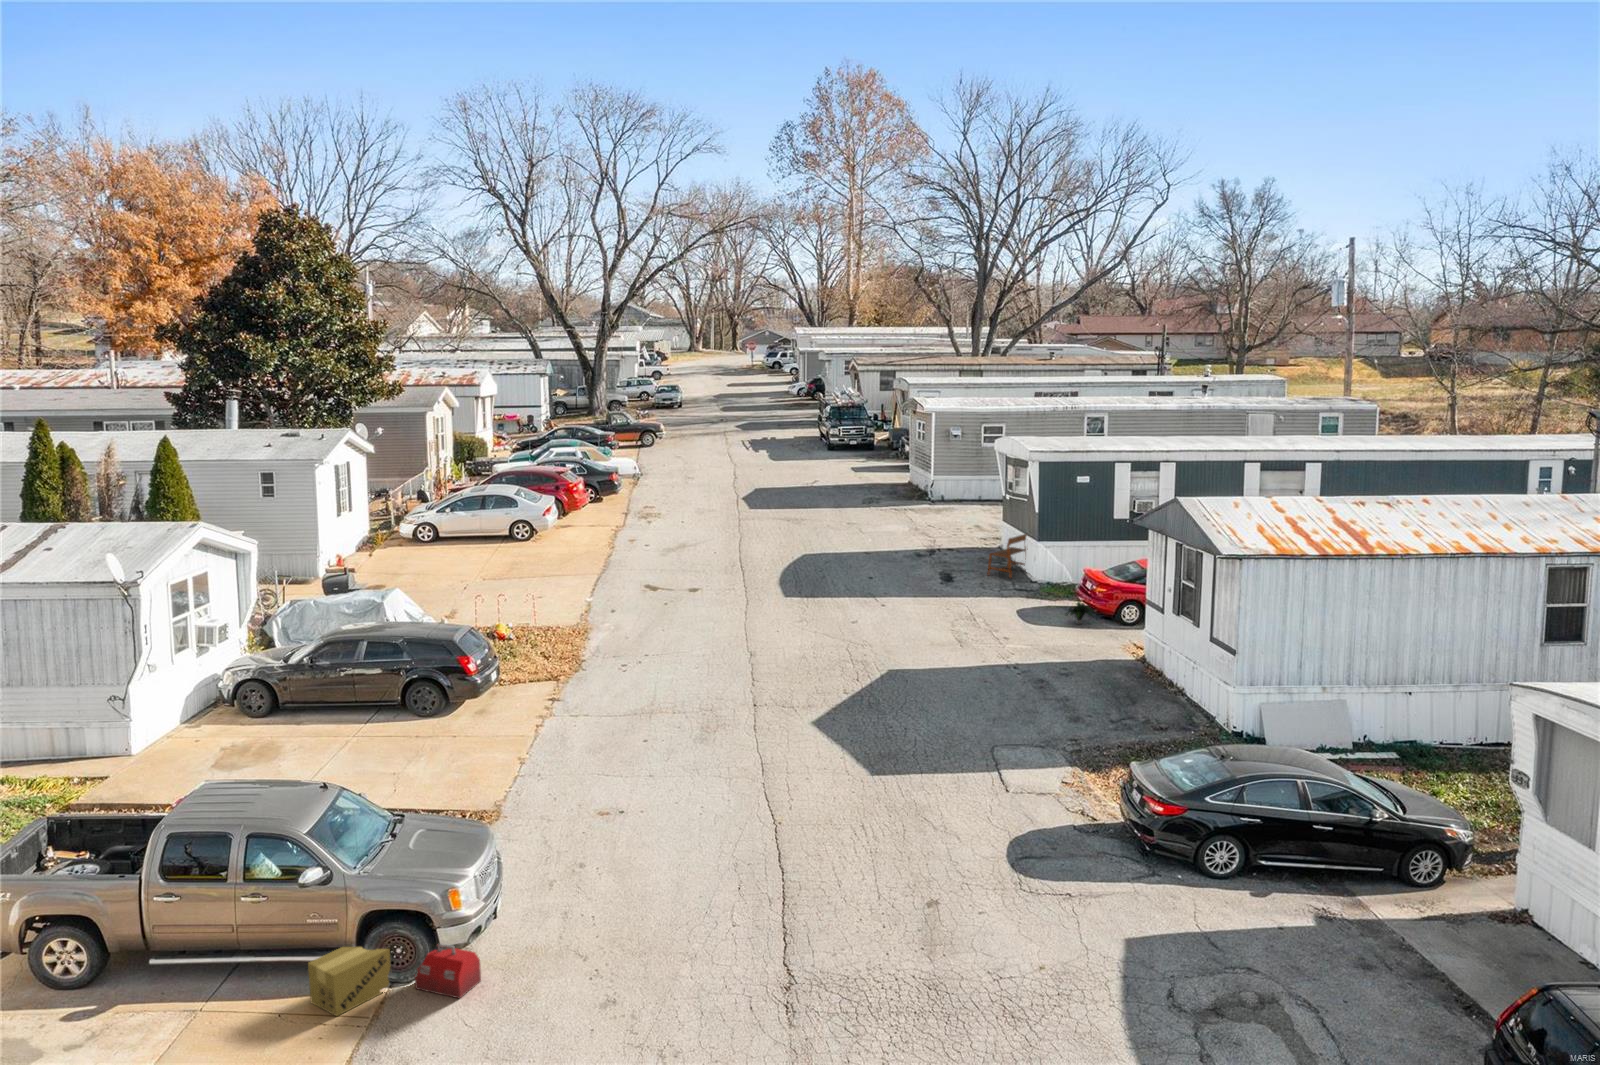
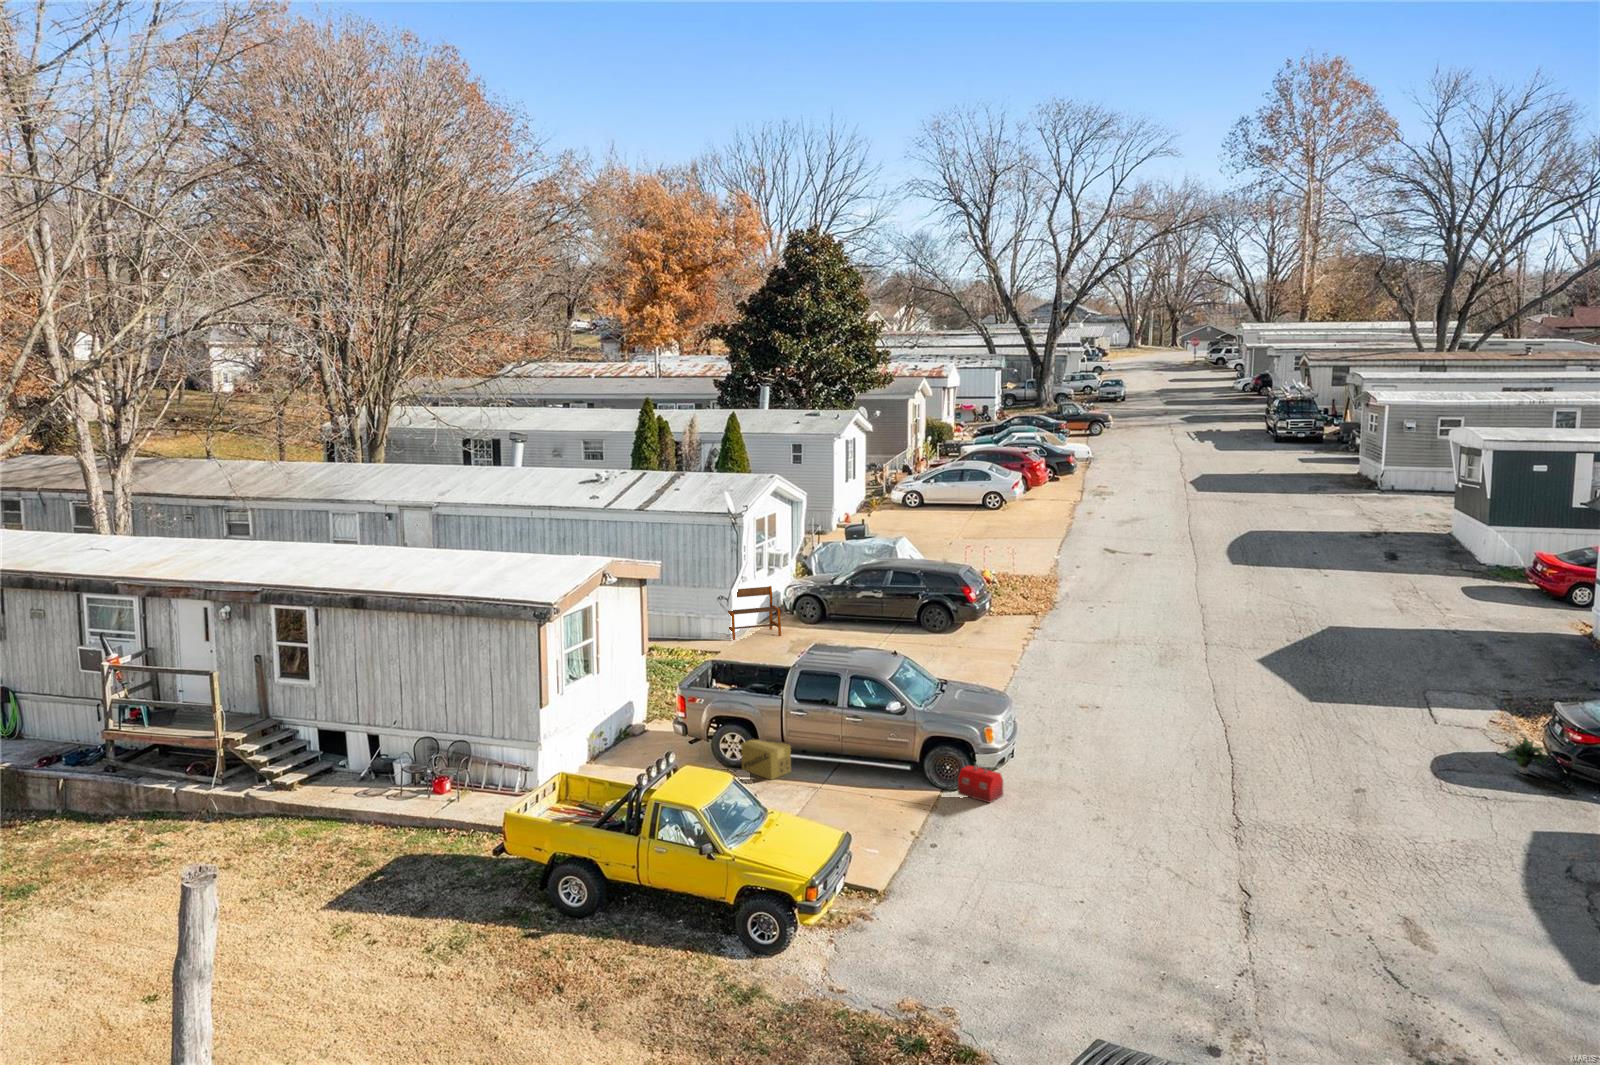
bench: present [987,534,1027,578] -> present [728,586,781,640]
potted plant: present [1066,602,1092,624] -> present [1503,738,1550,774]
cardboard box: present [308,947,391,1016] -> present [741,740,791,780]

